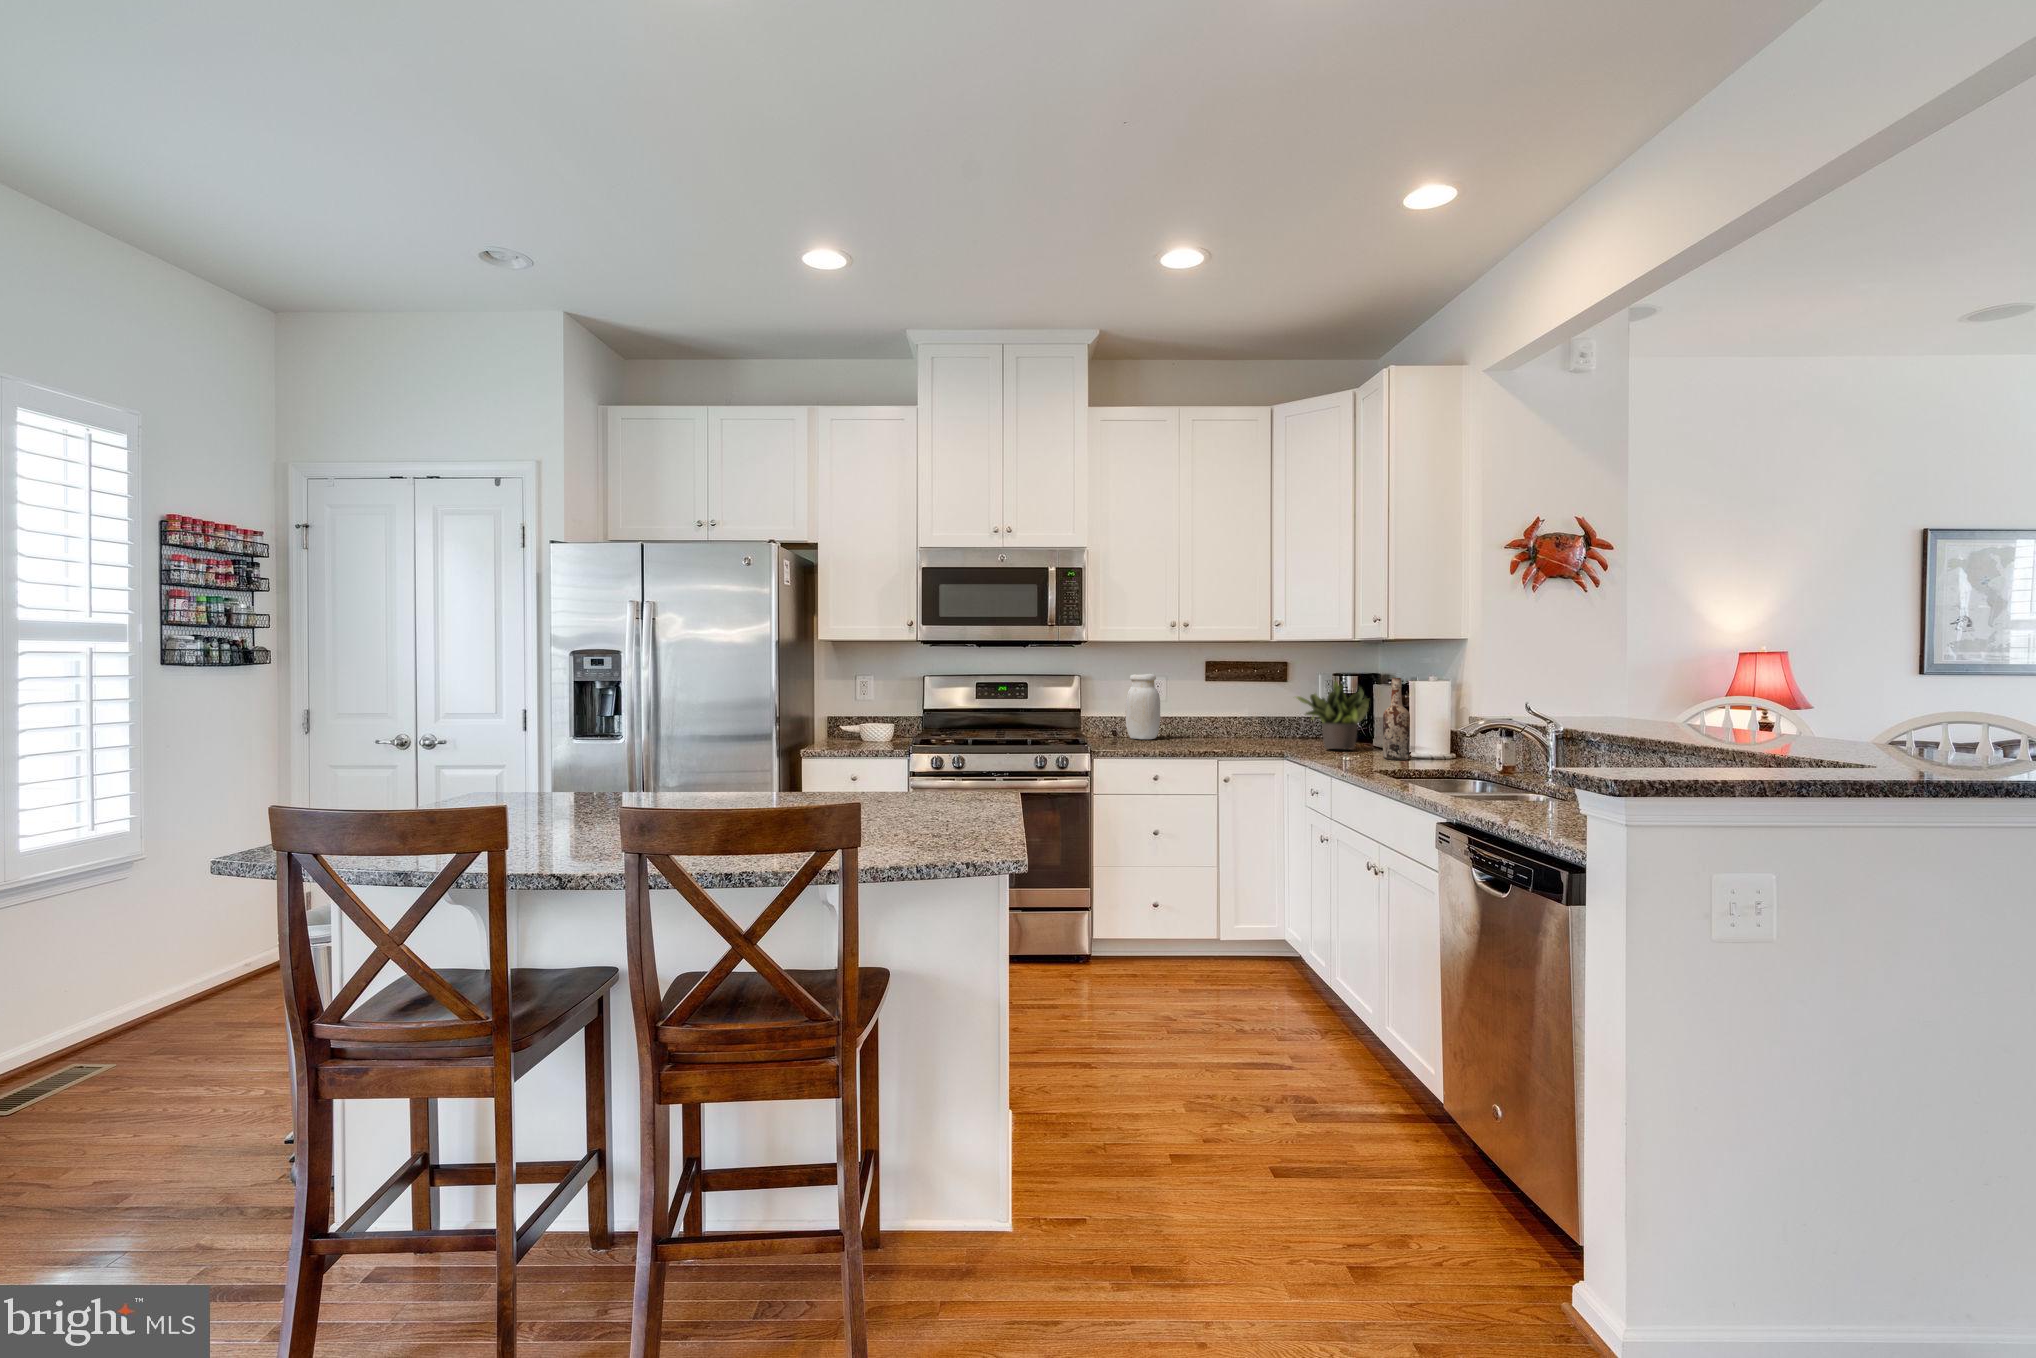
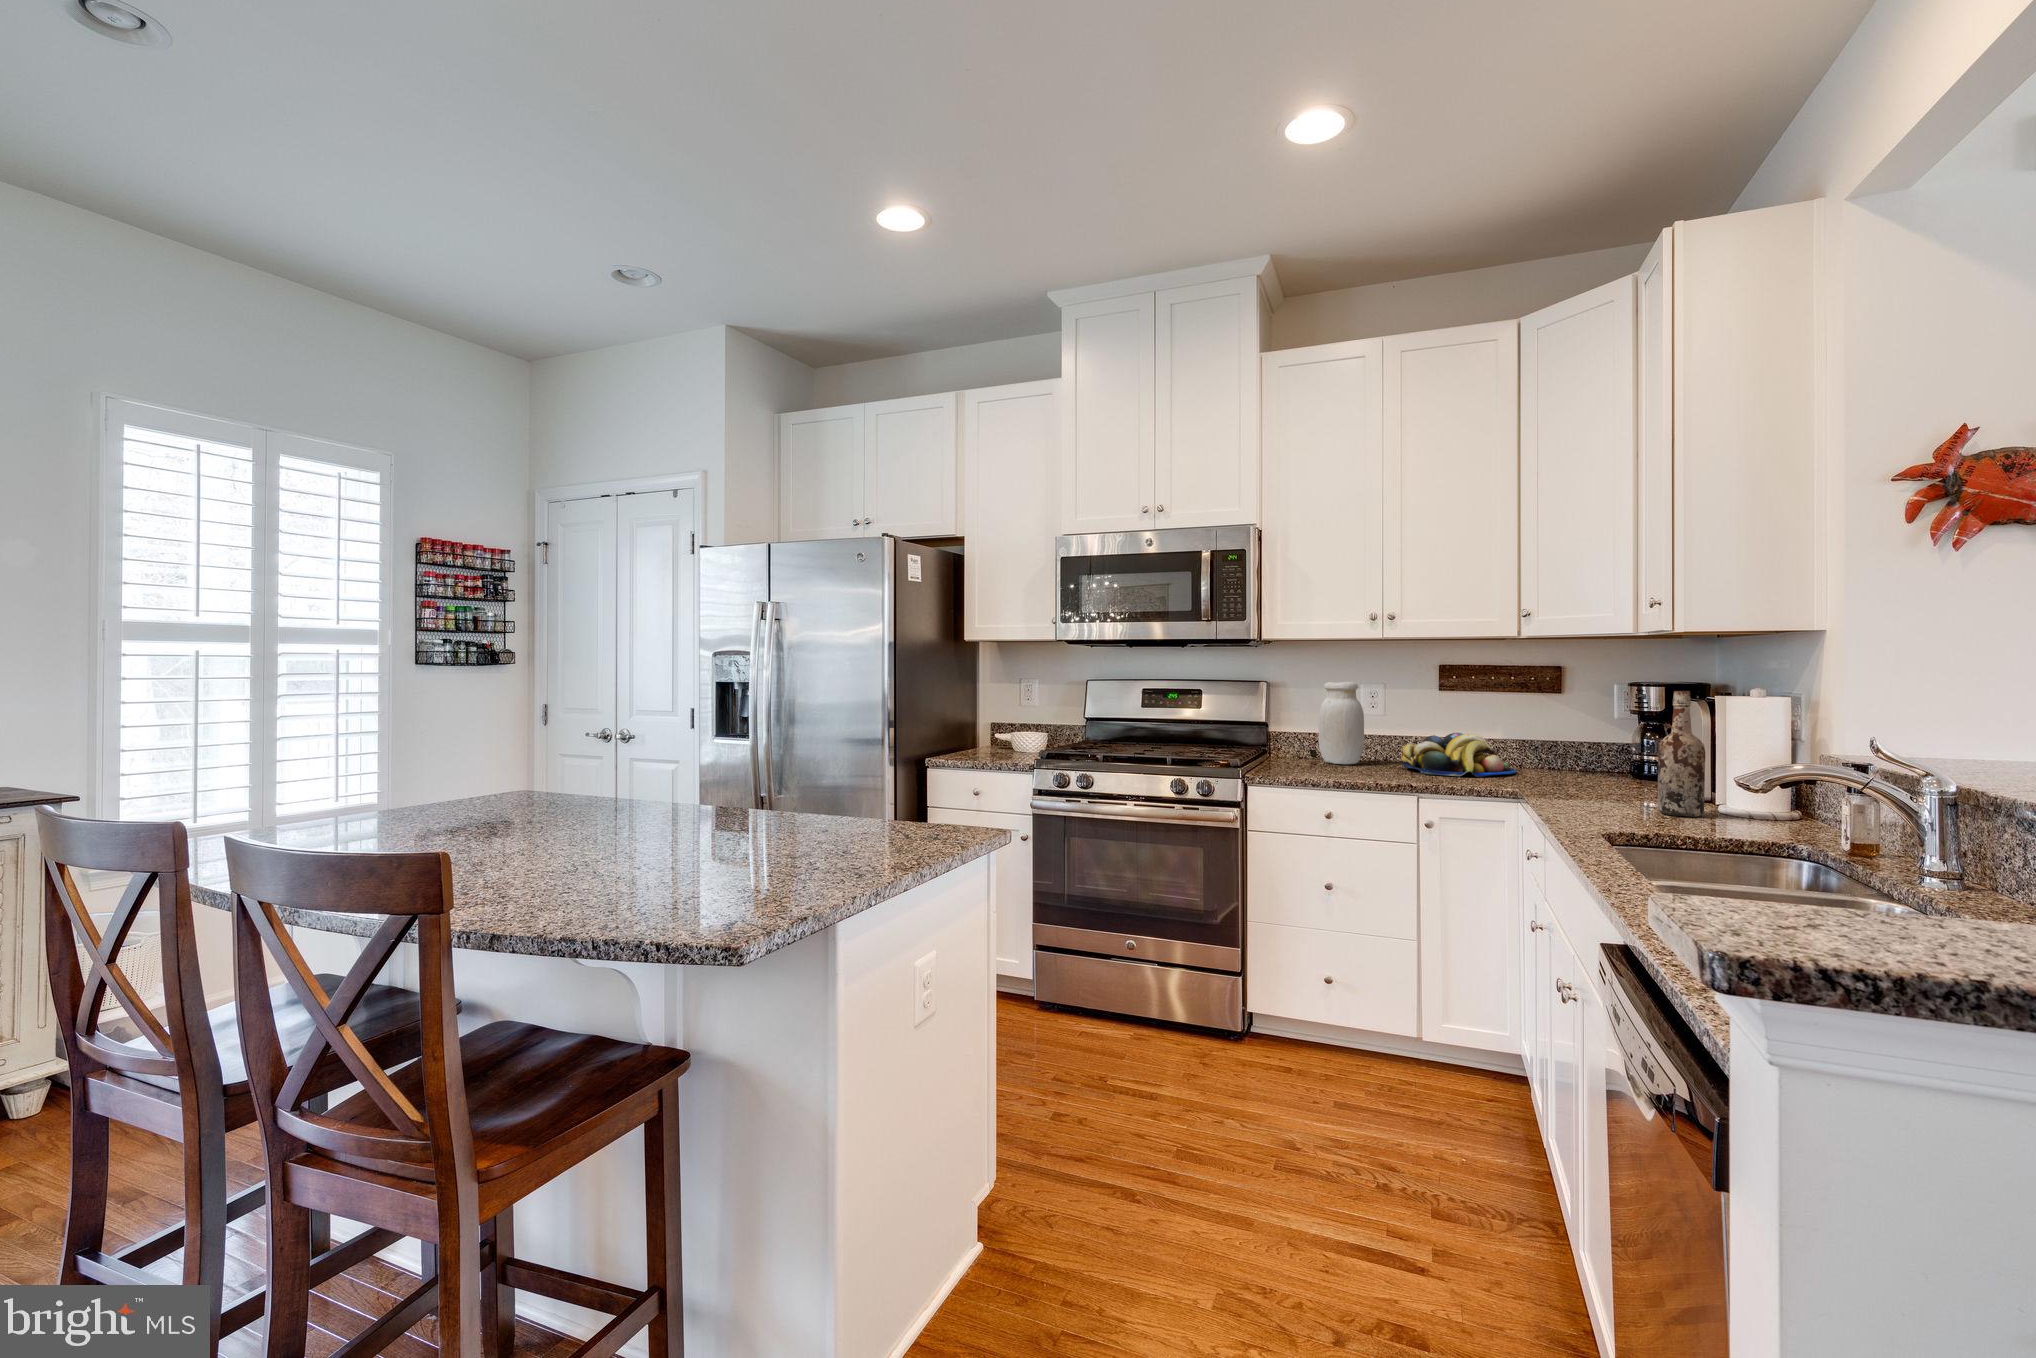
potted plant: present [1297,681,1369,749] -> none [1533,690,1655,794]
fruit bowl: none [1189,712,1269,744] -> present [1401,733,1516,777]

